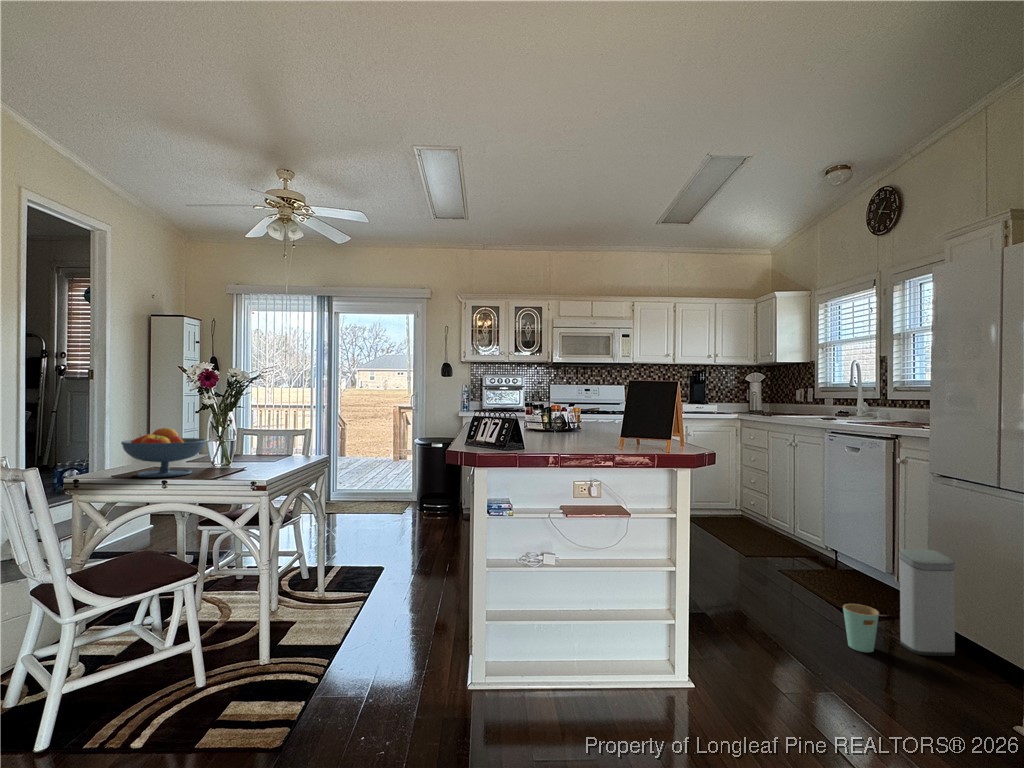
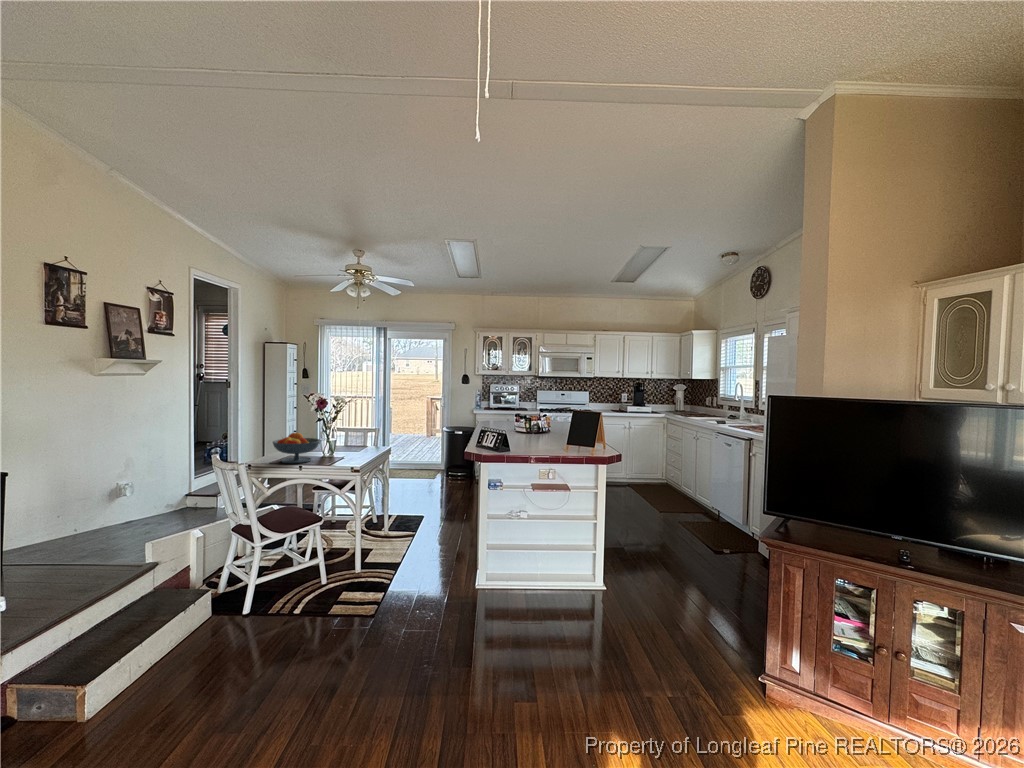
trash can: present [843,549,955,656] -> none [703,512,769,575]

